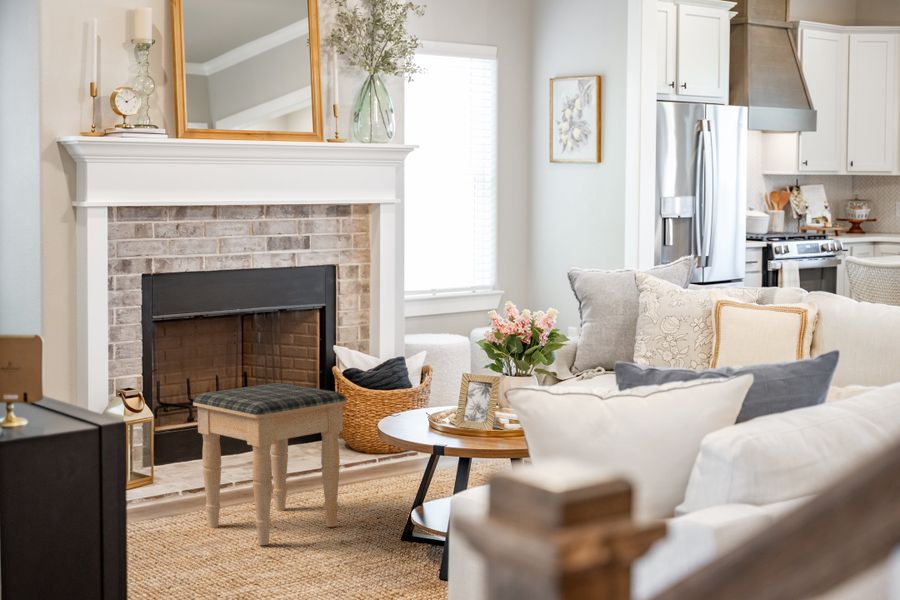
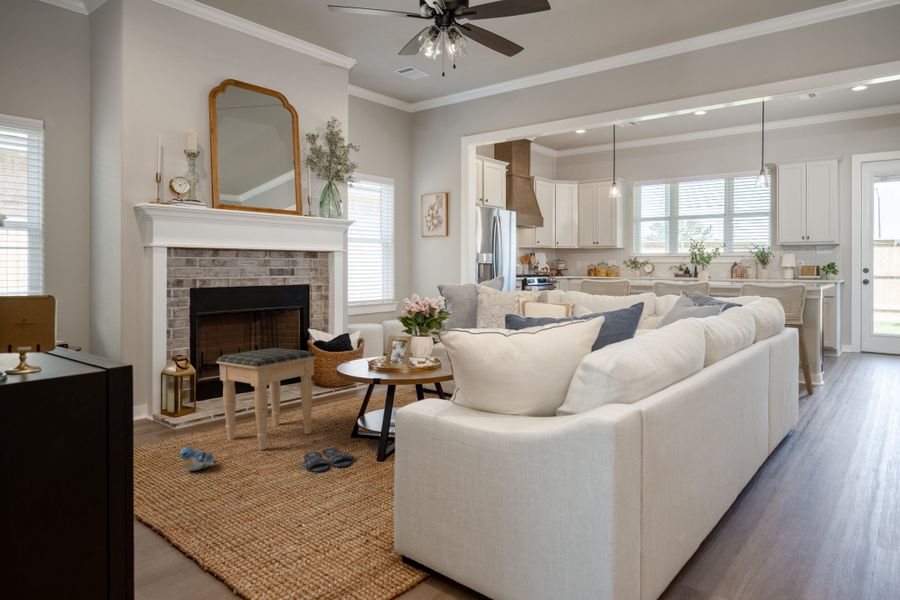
plush toy: none [148,531,202,567] -> present [179,447,218,471]
slippers: none [325,551,400,582] -> present [302,449,352,472]

